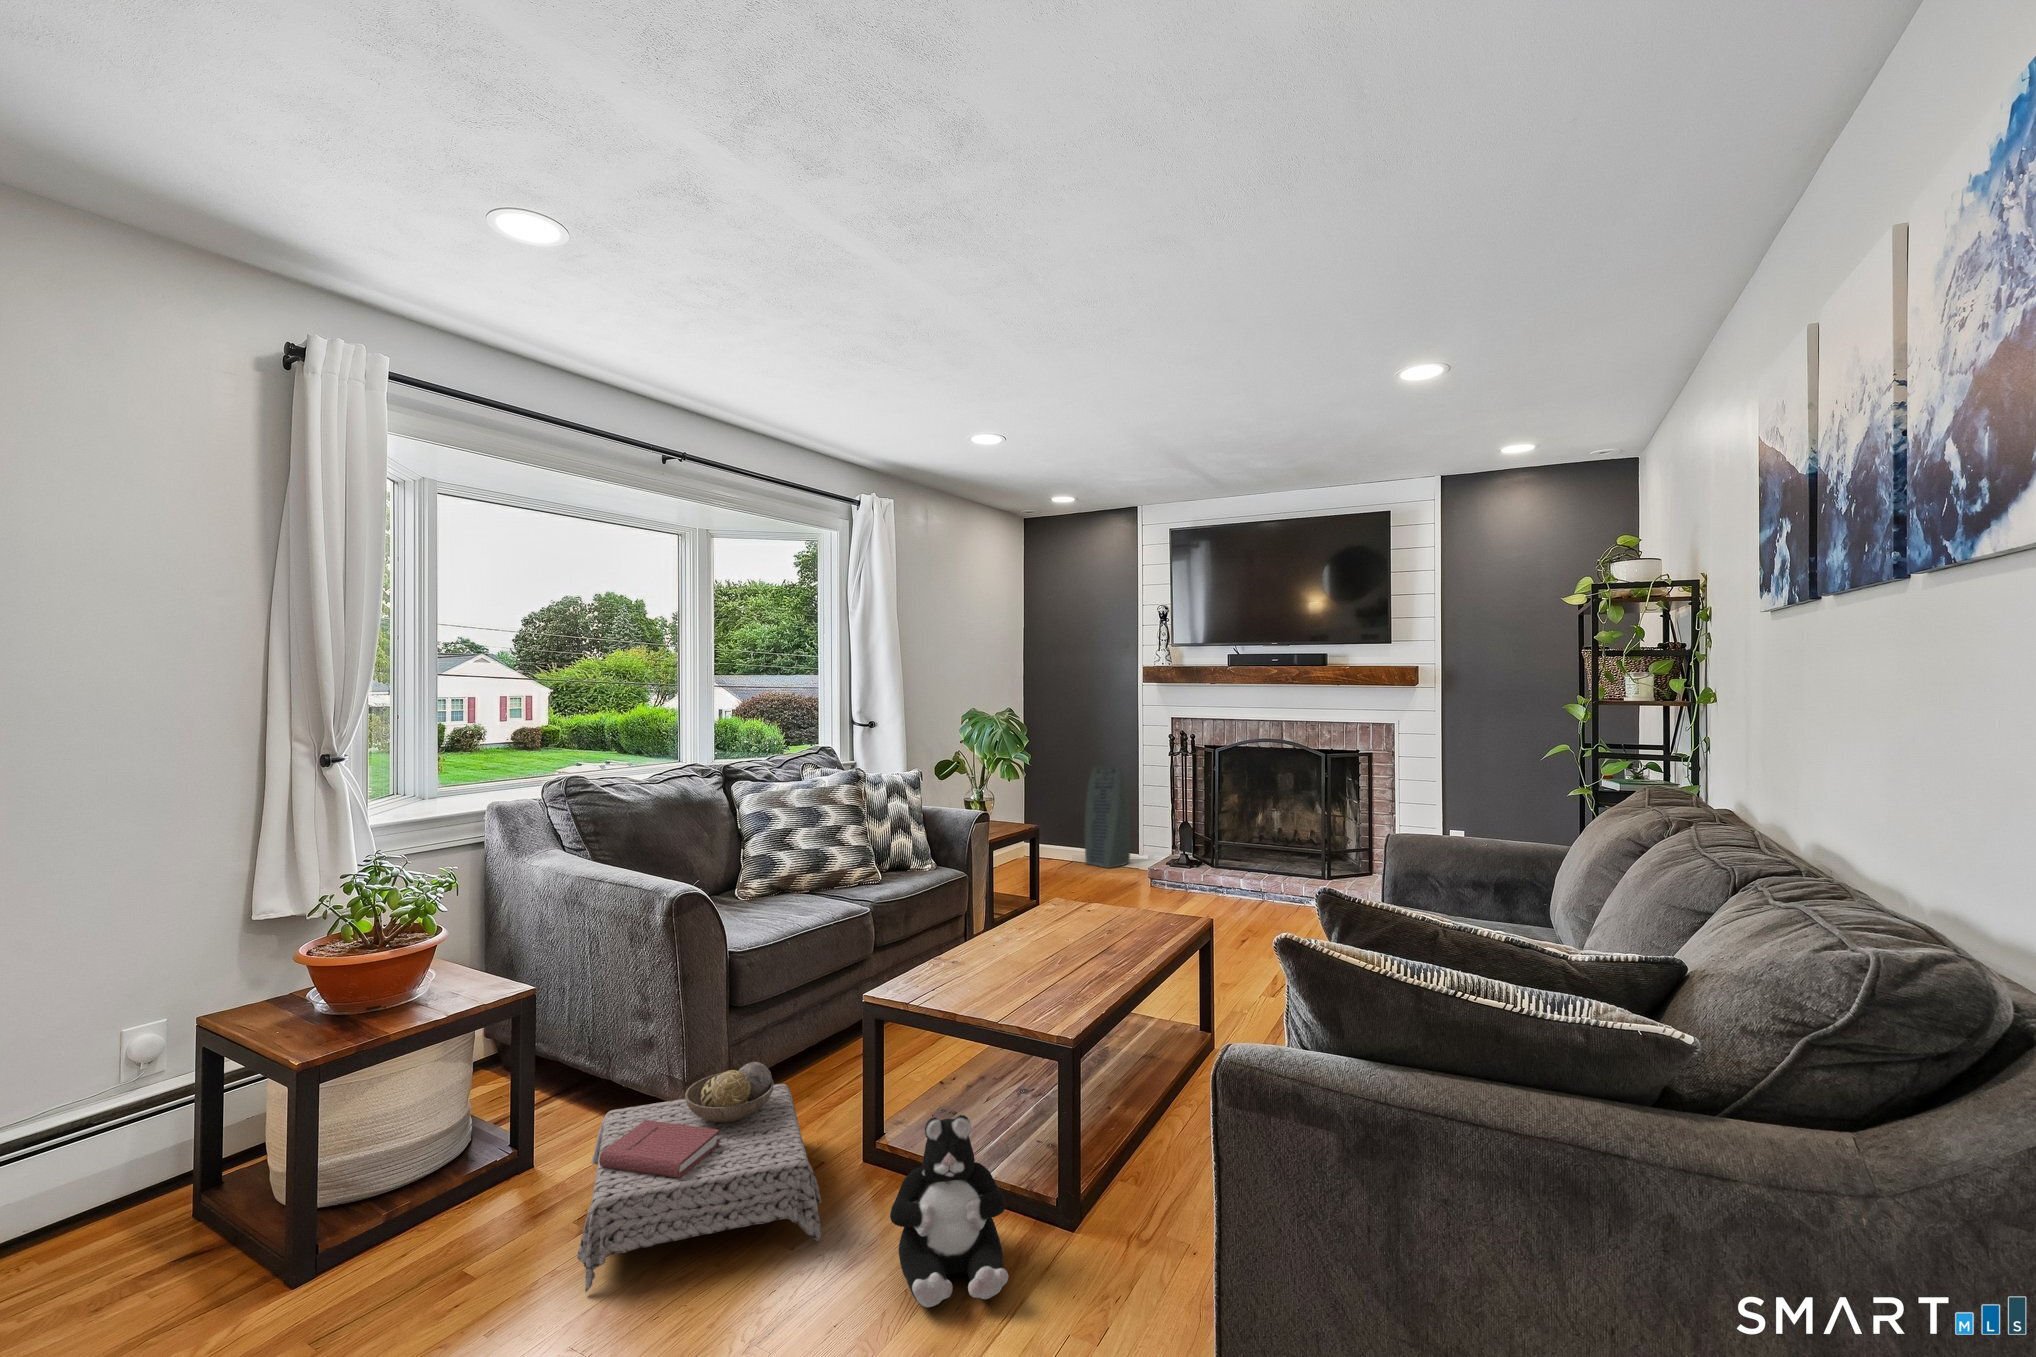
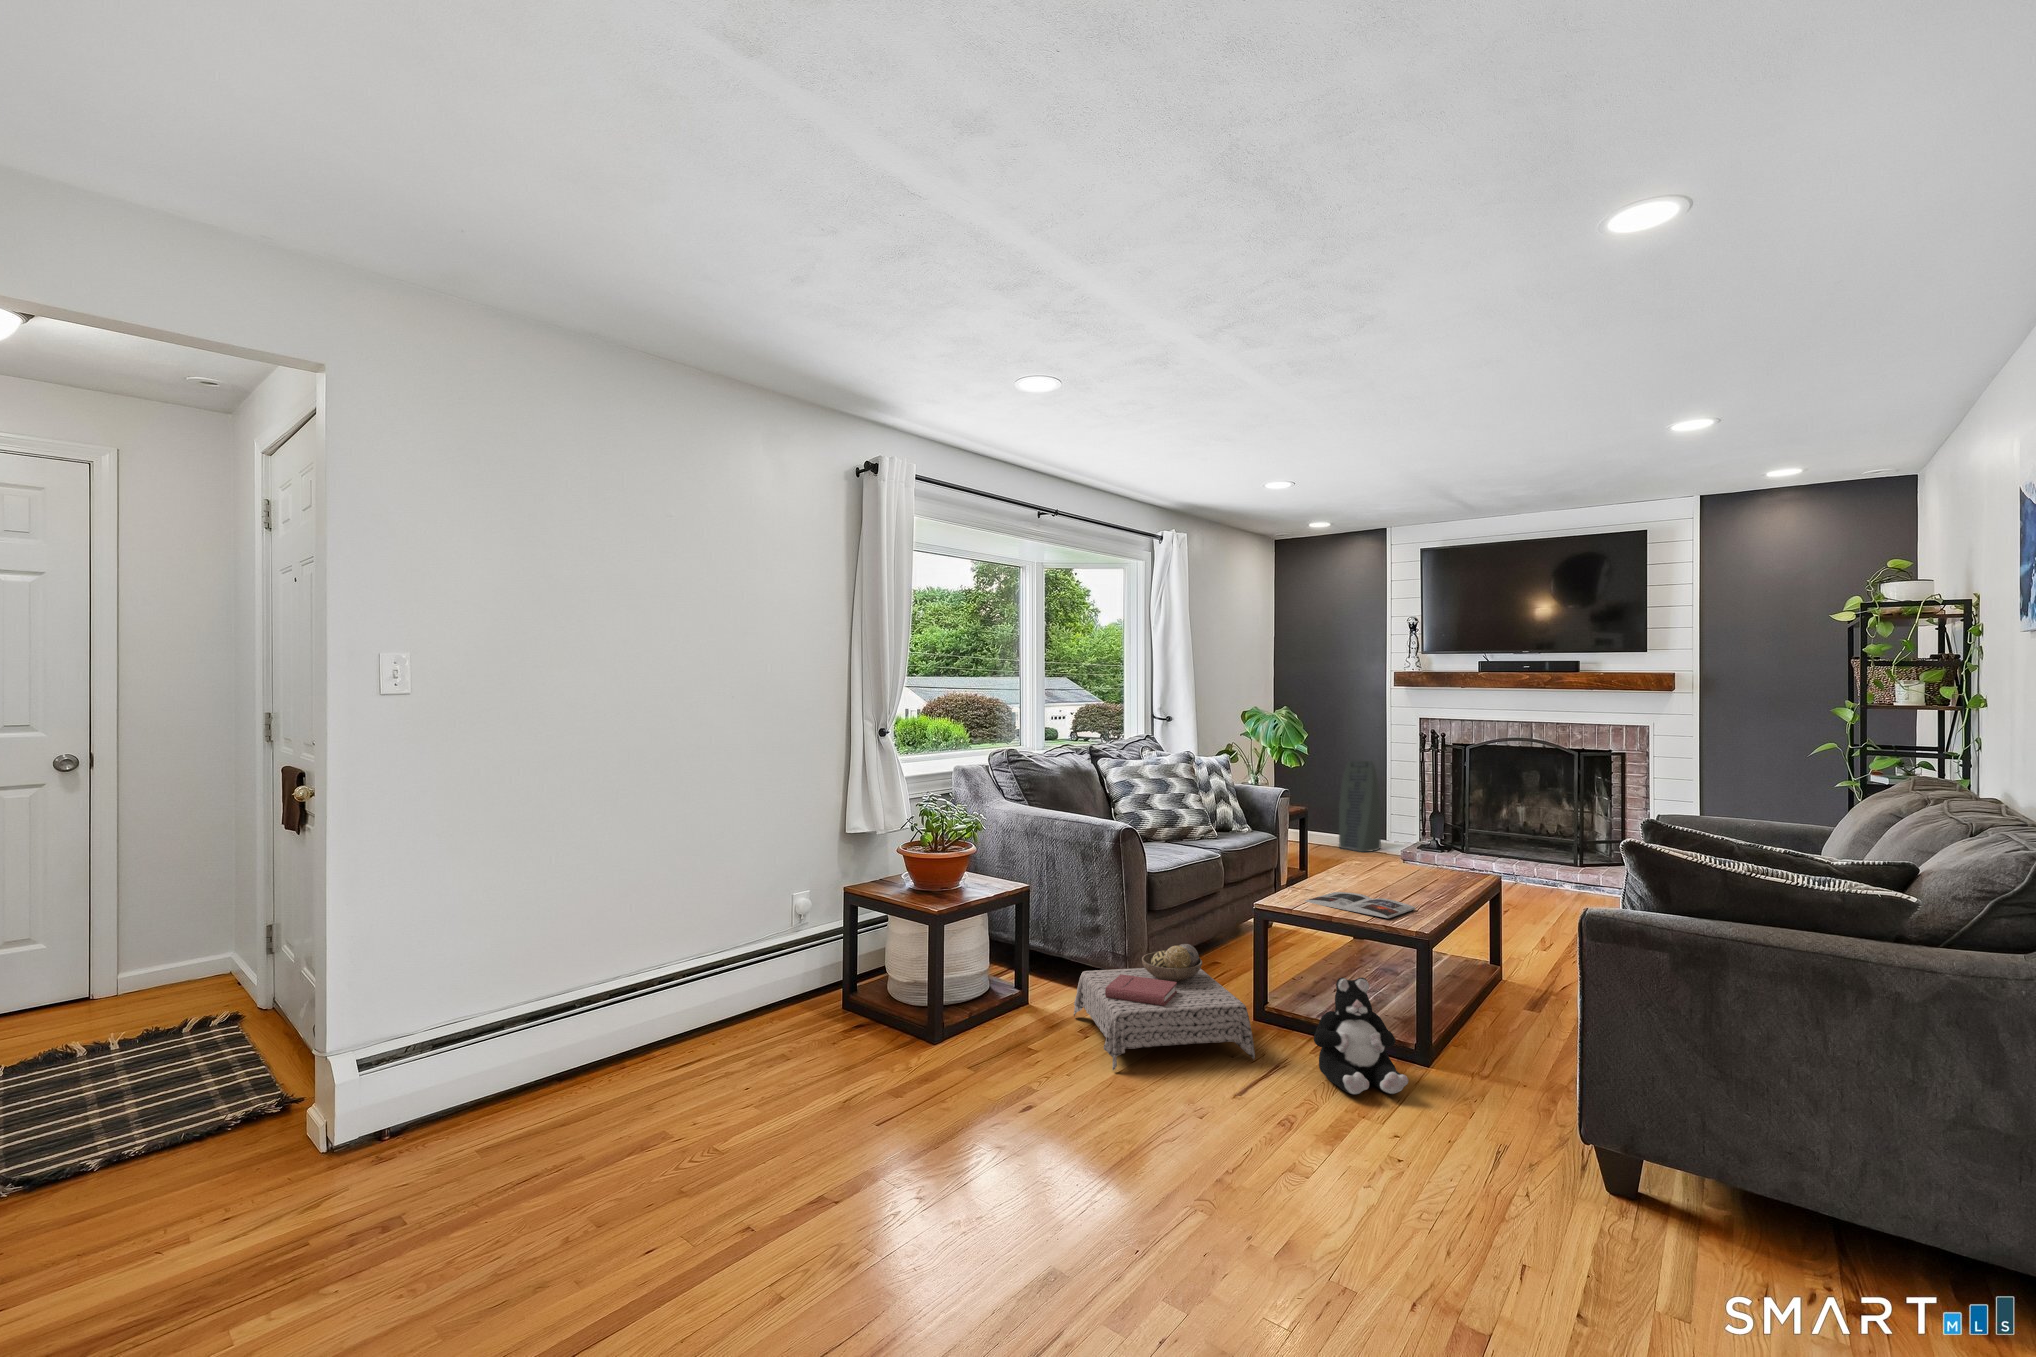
magazine: none [932,964,1073,1010] -> present [1305,892,1416,918]

